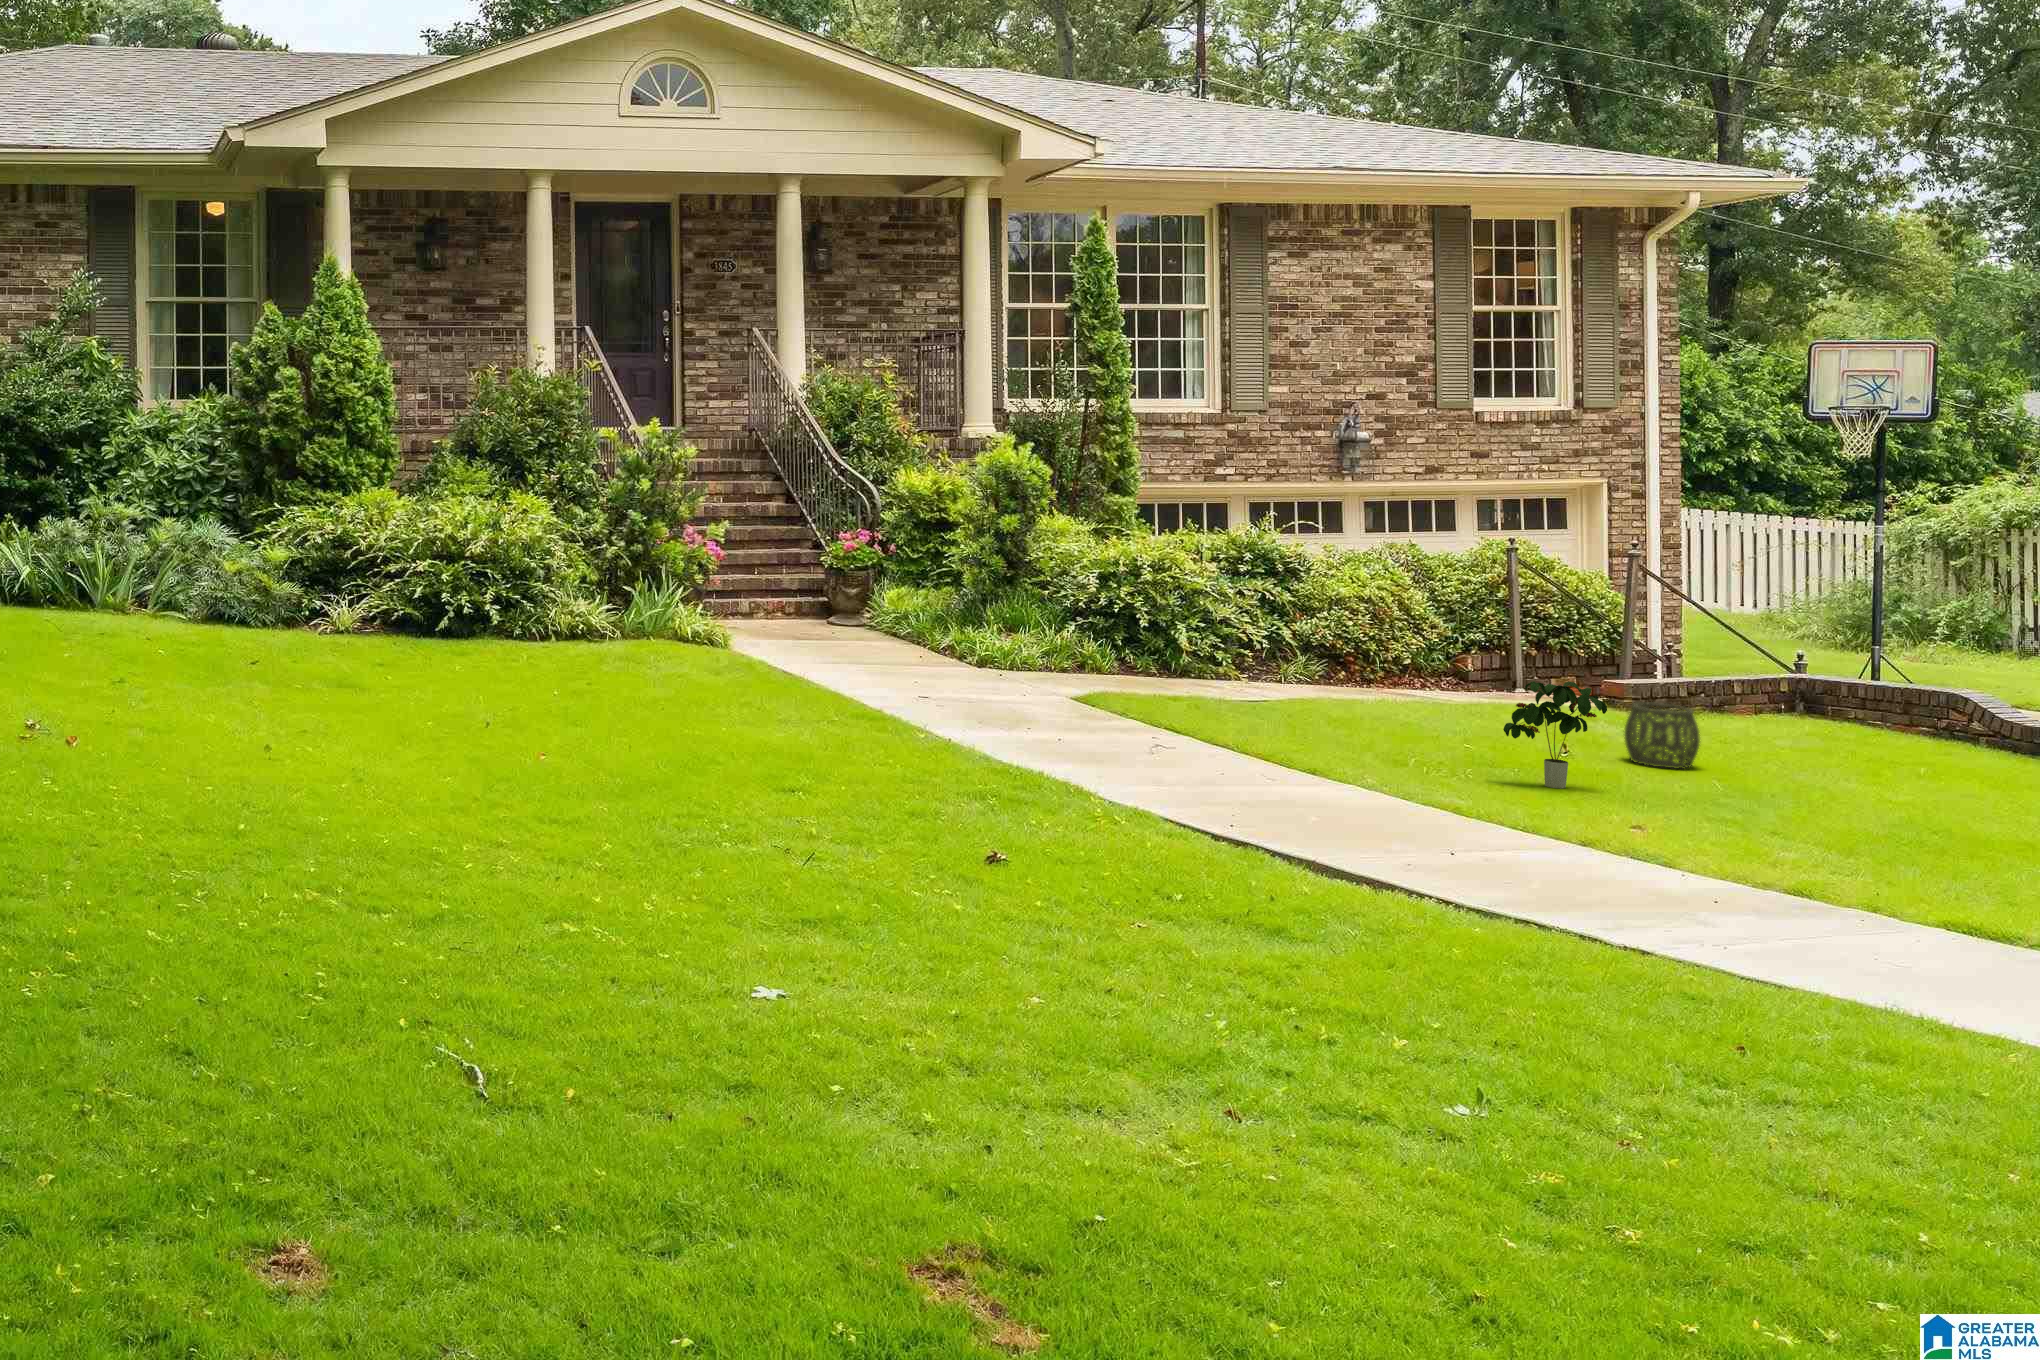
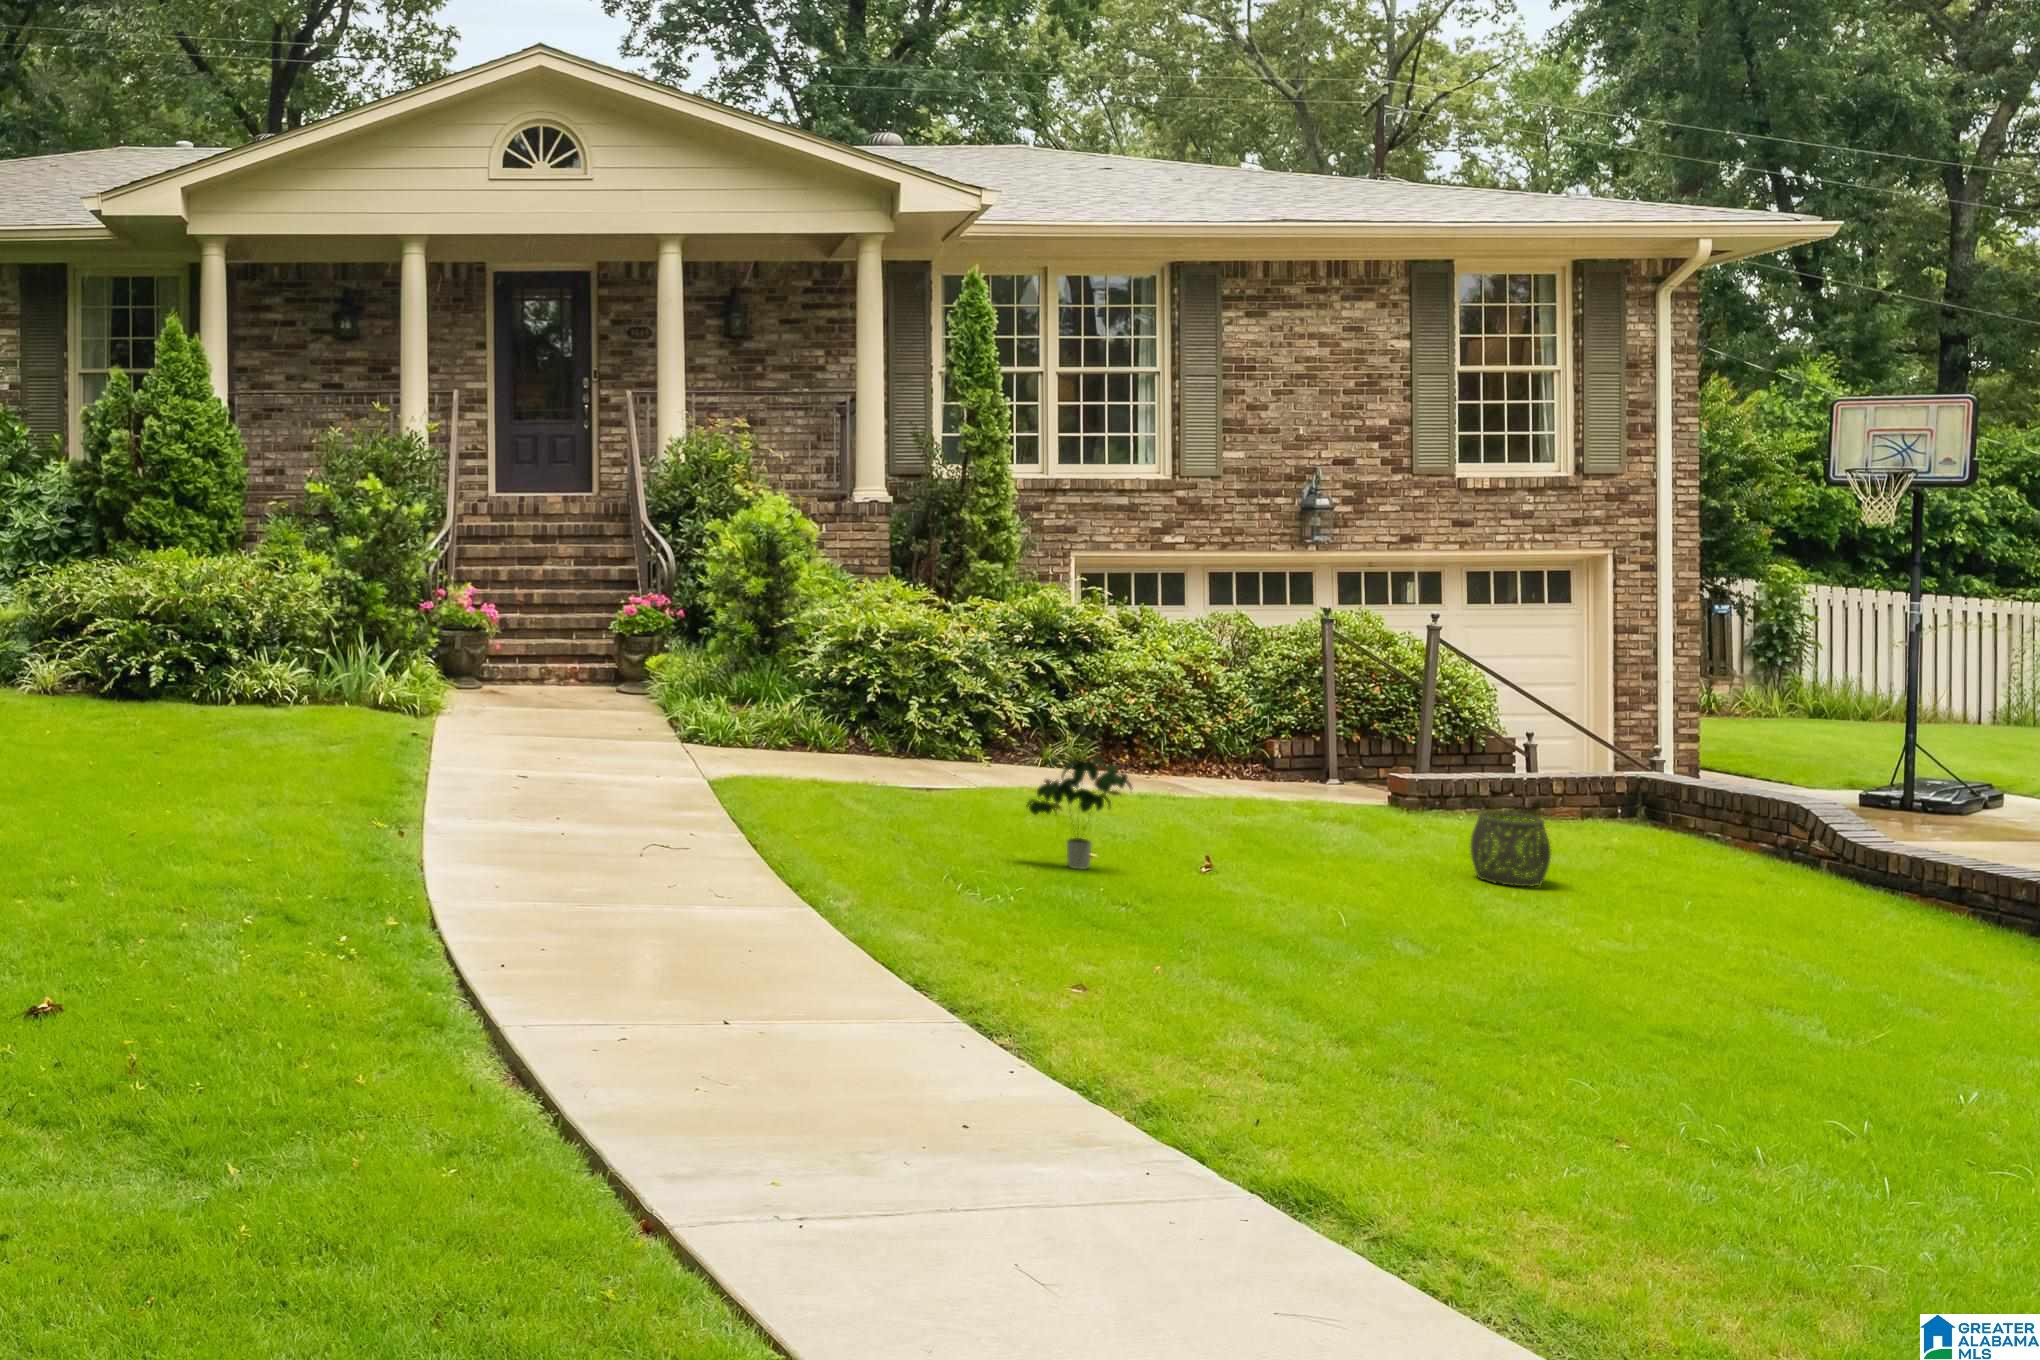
woven basket: present [1624,702,1700,769] -> present [1470,811,1551,887]

